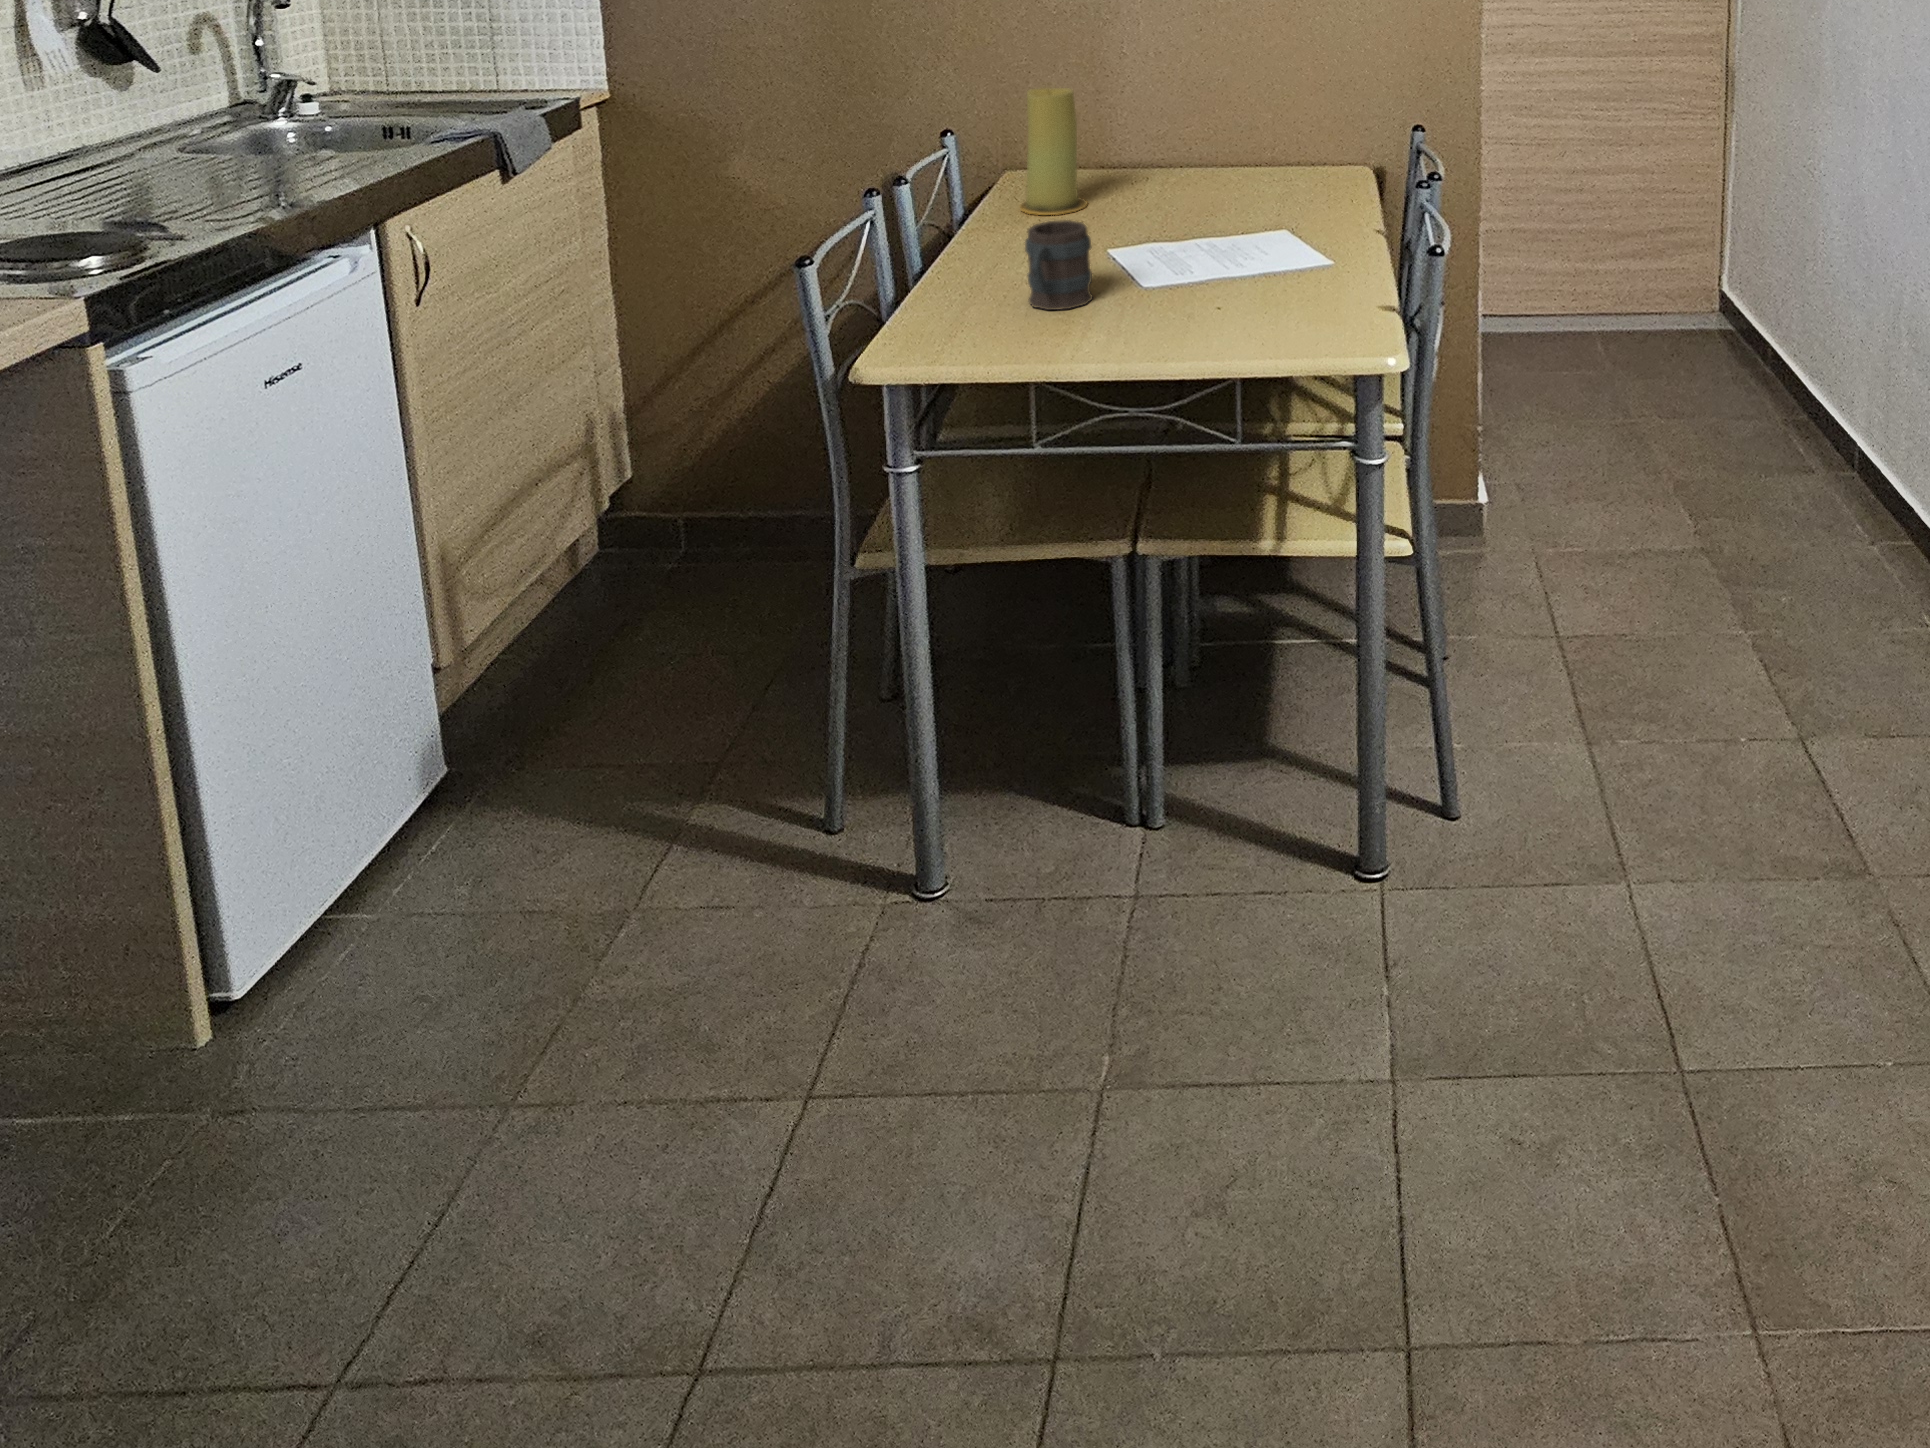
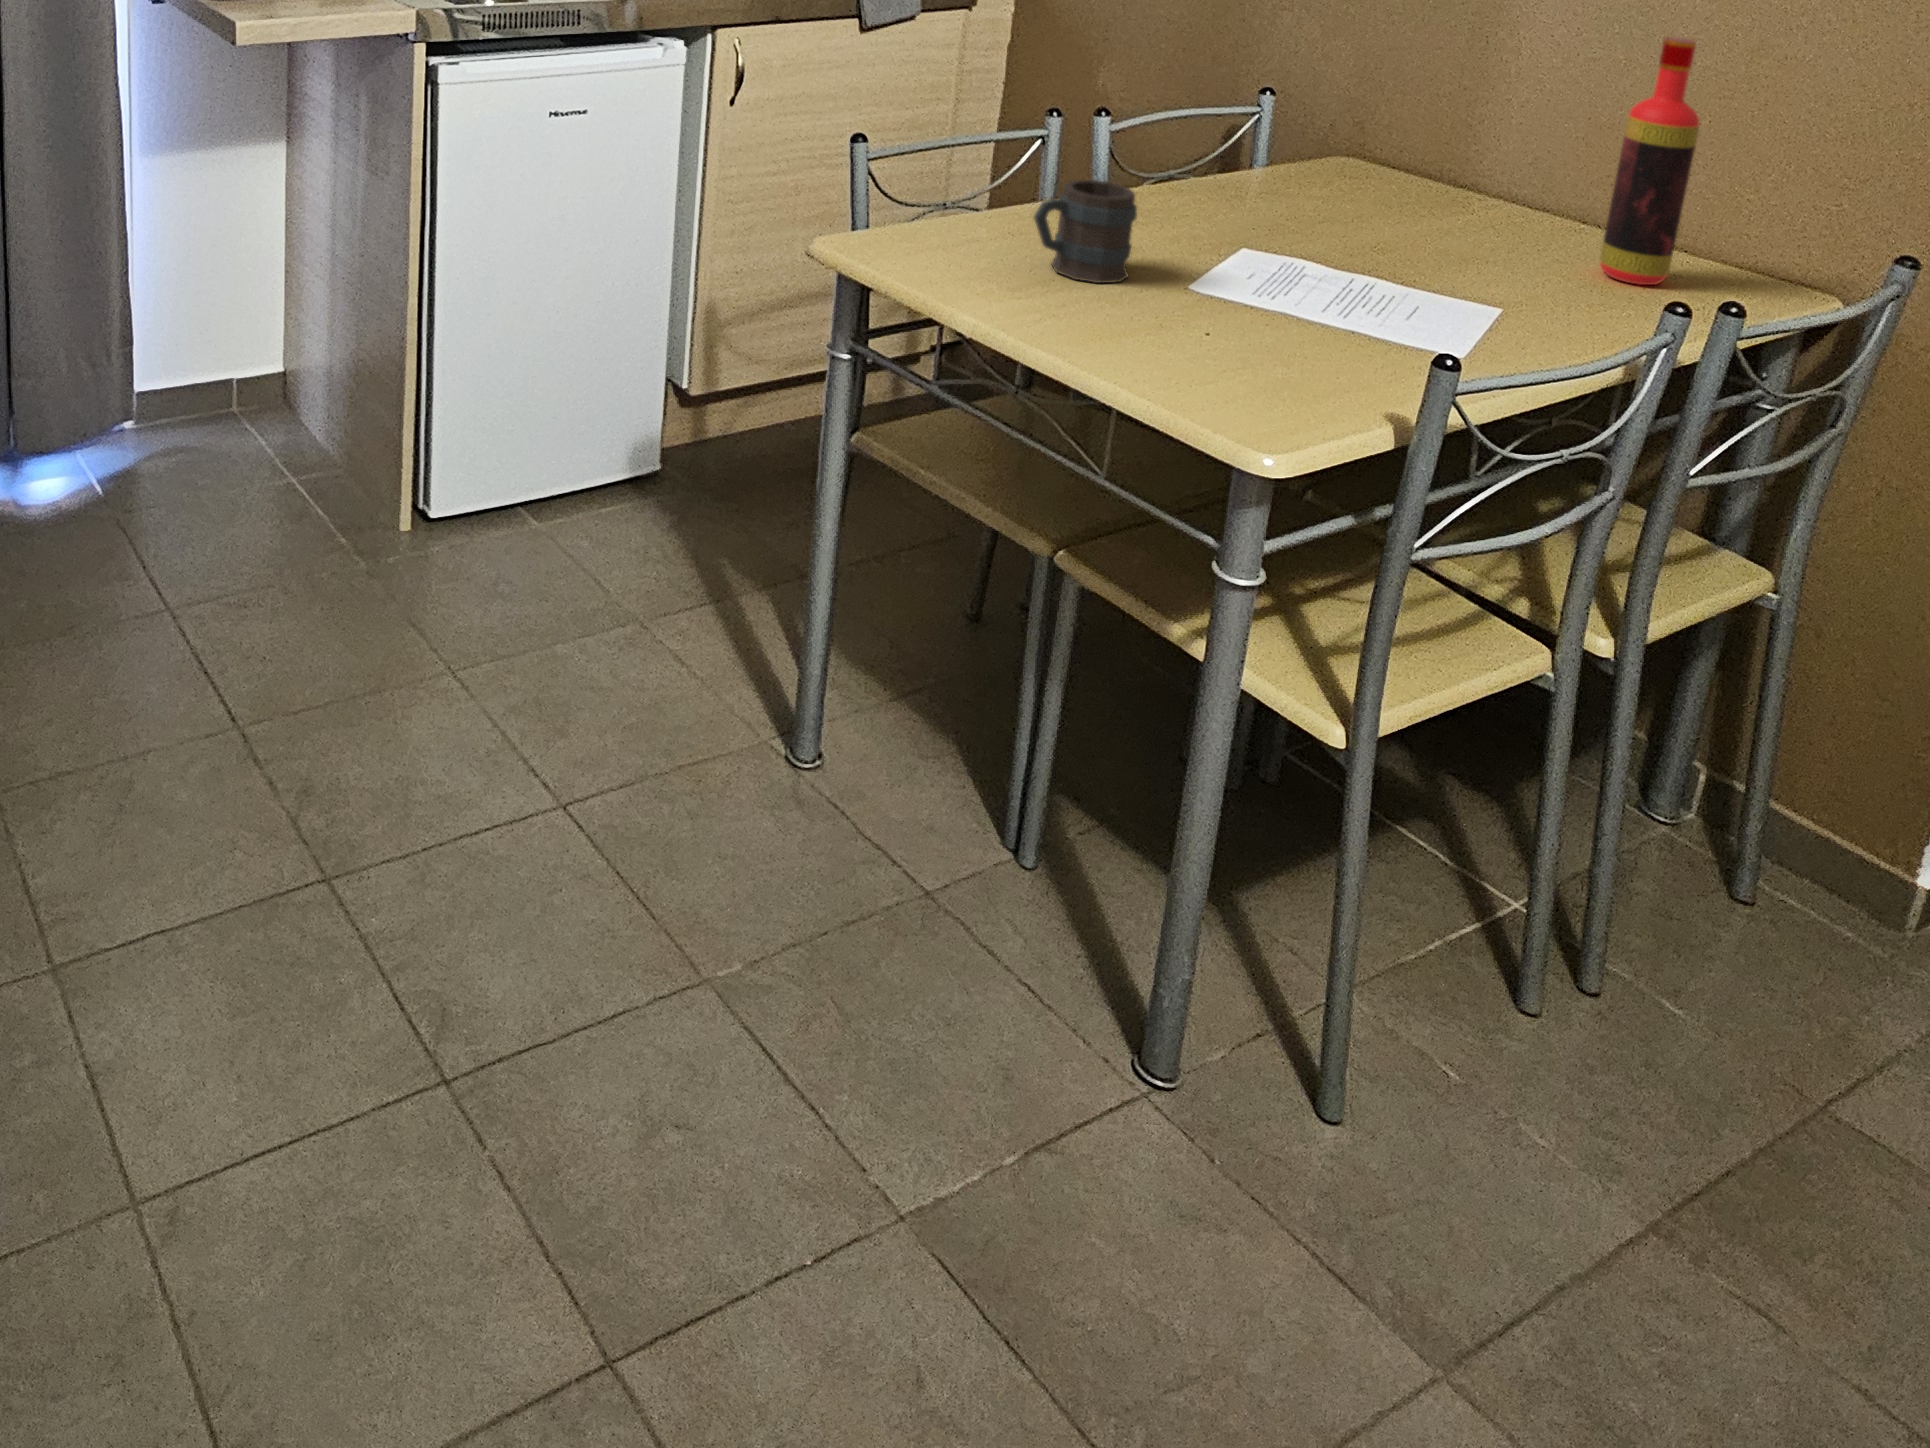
bottle: none [1259,11,1302,183] -> present [1600,37,1699,285]
candle: present [1020,88,1087,215] -> none [1251,61,1352,218]

